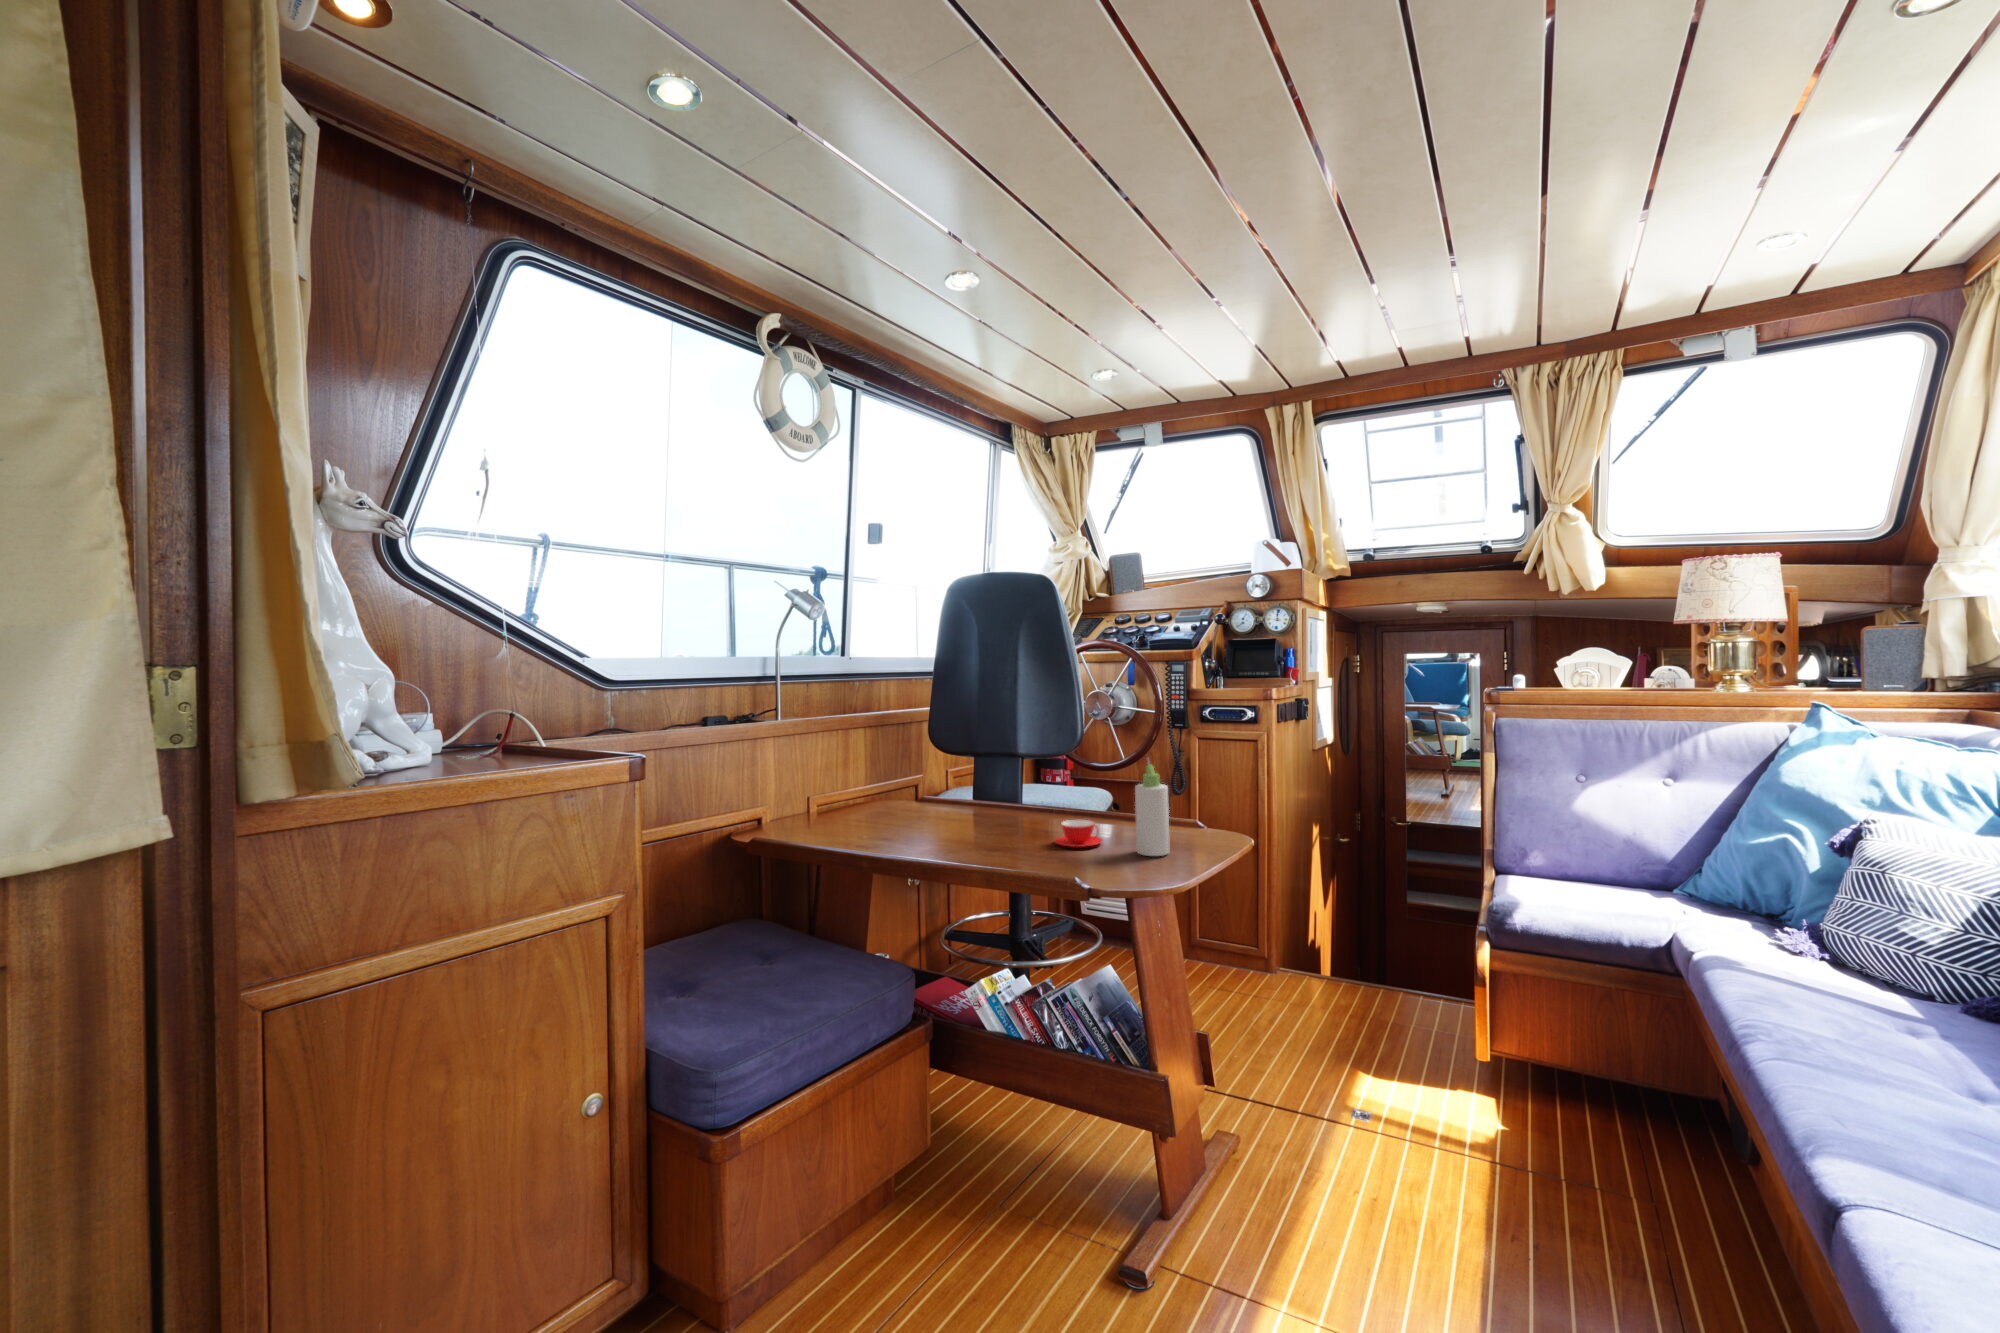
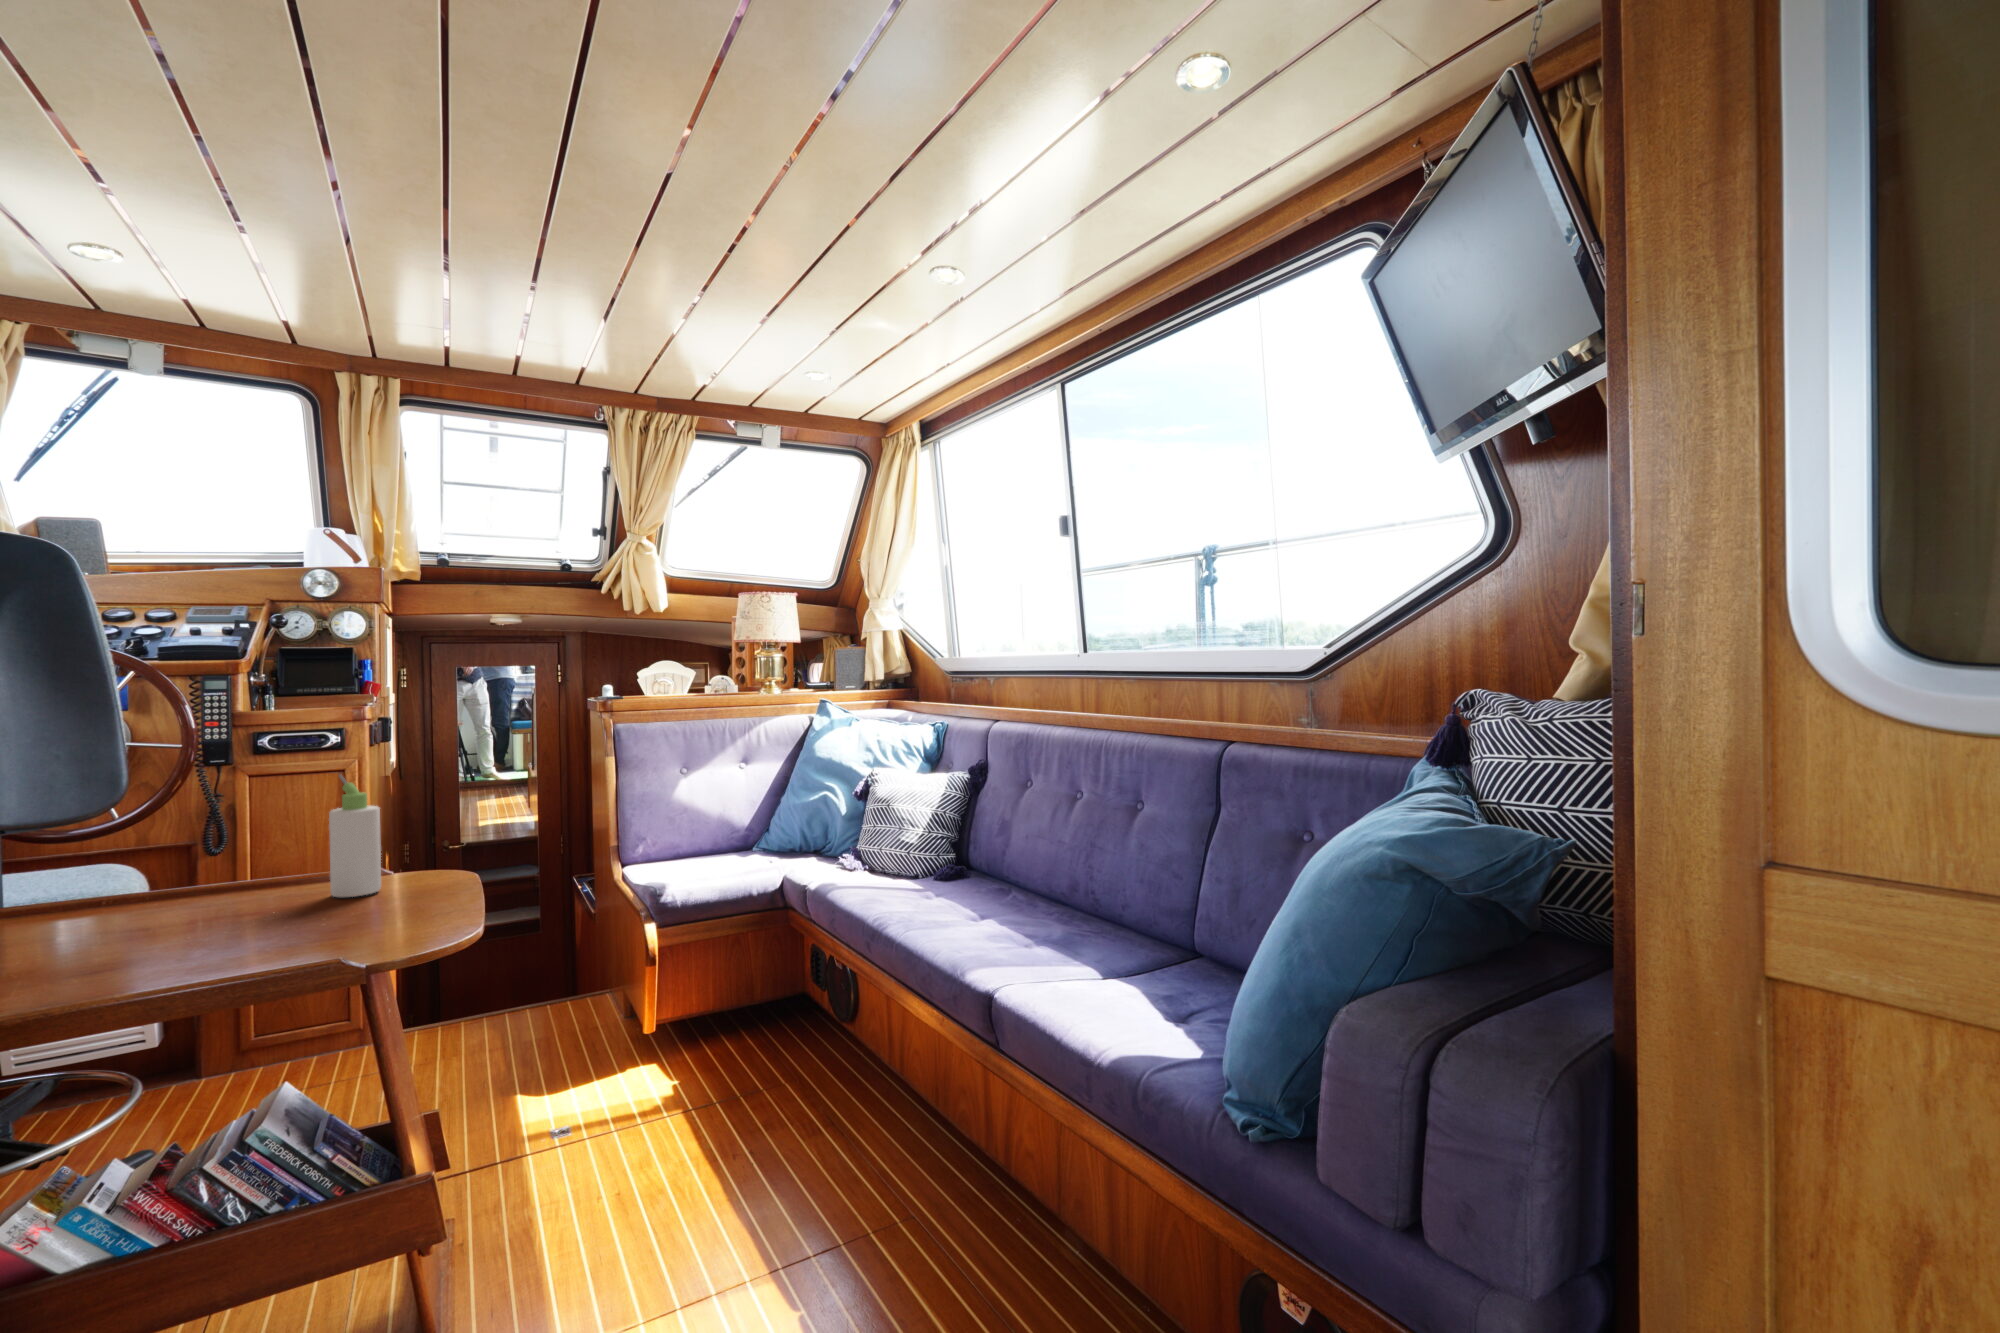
teacup: present [1054,820,1102,847] -> none [176,873,265,913]

